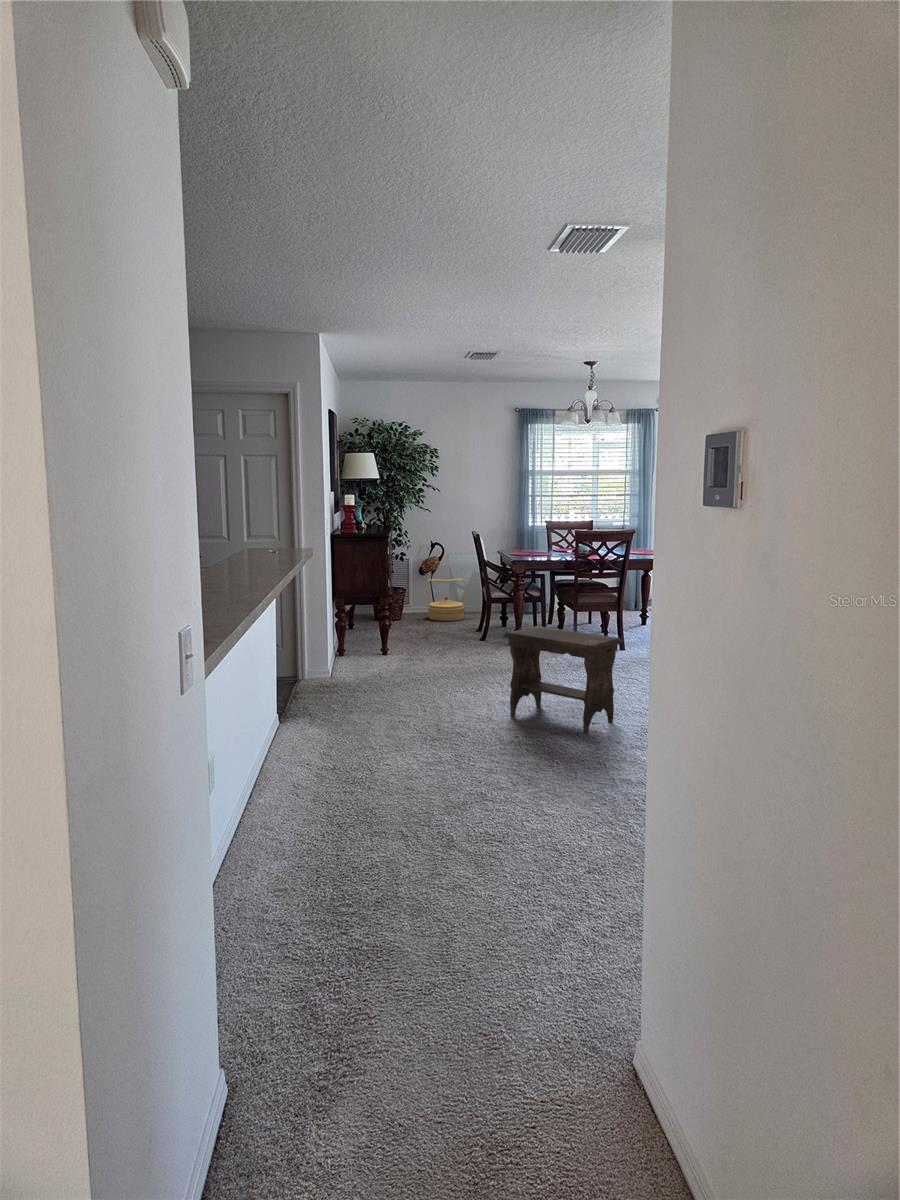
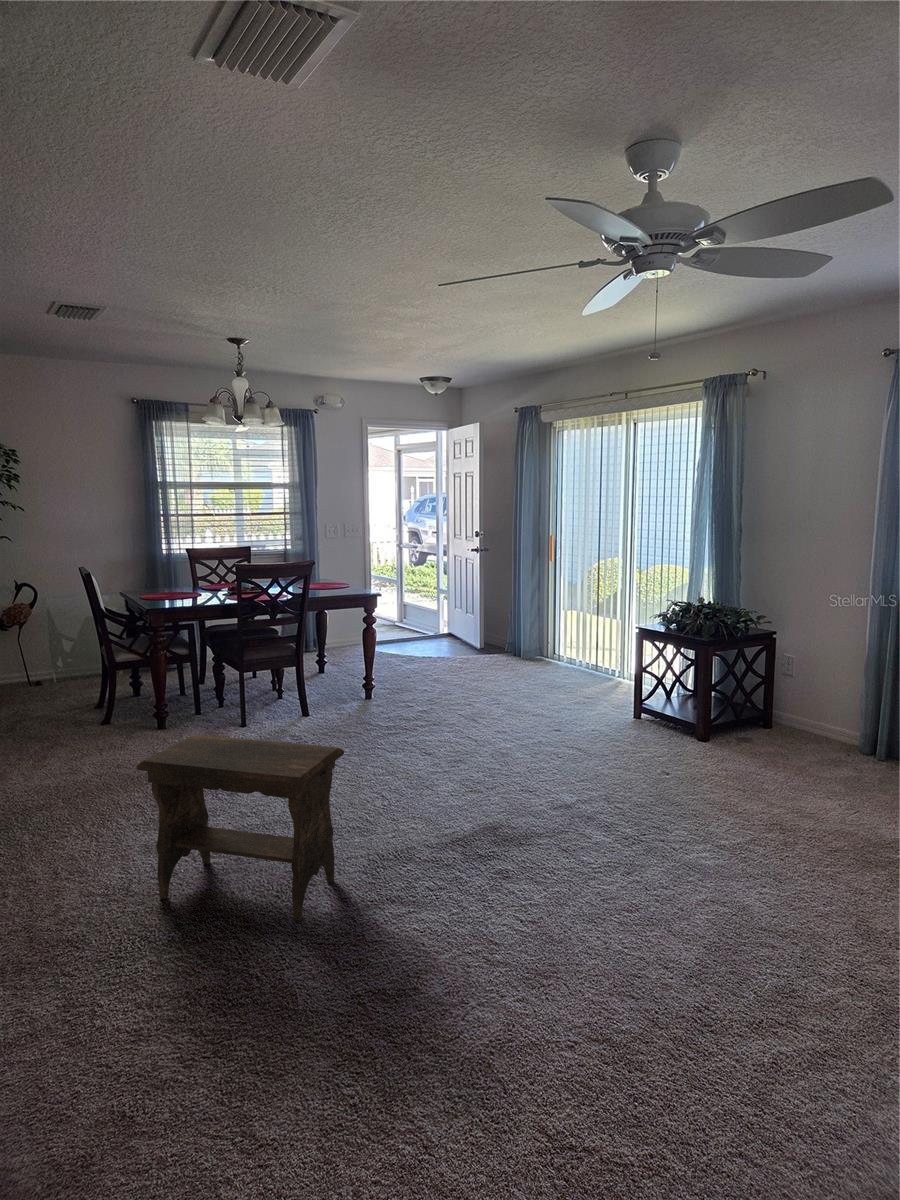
woven basket: present [426,579,466,621] -> none [13,632,78,694]

